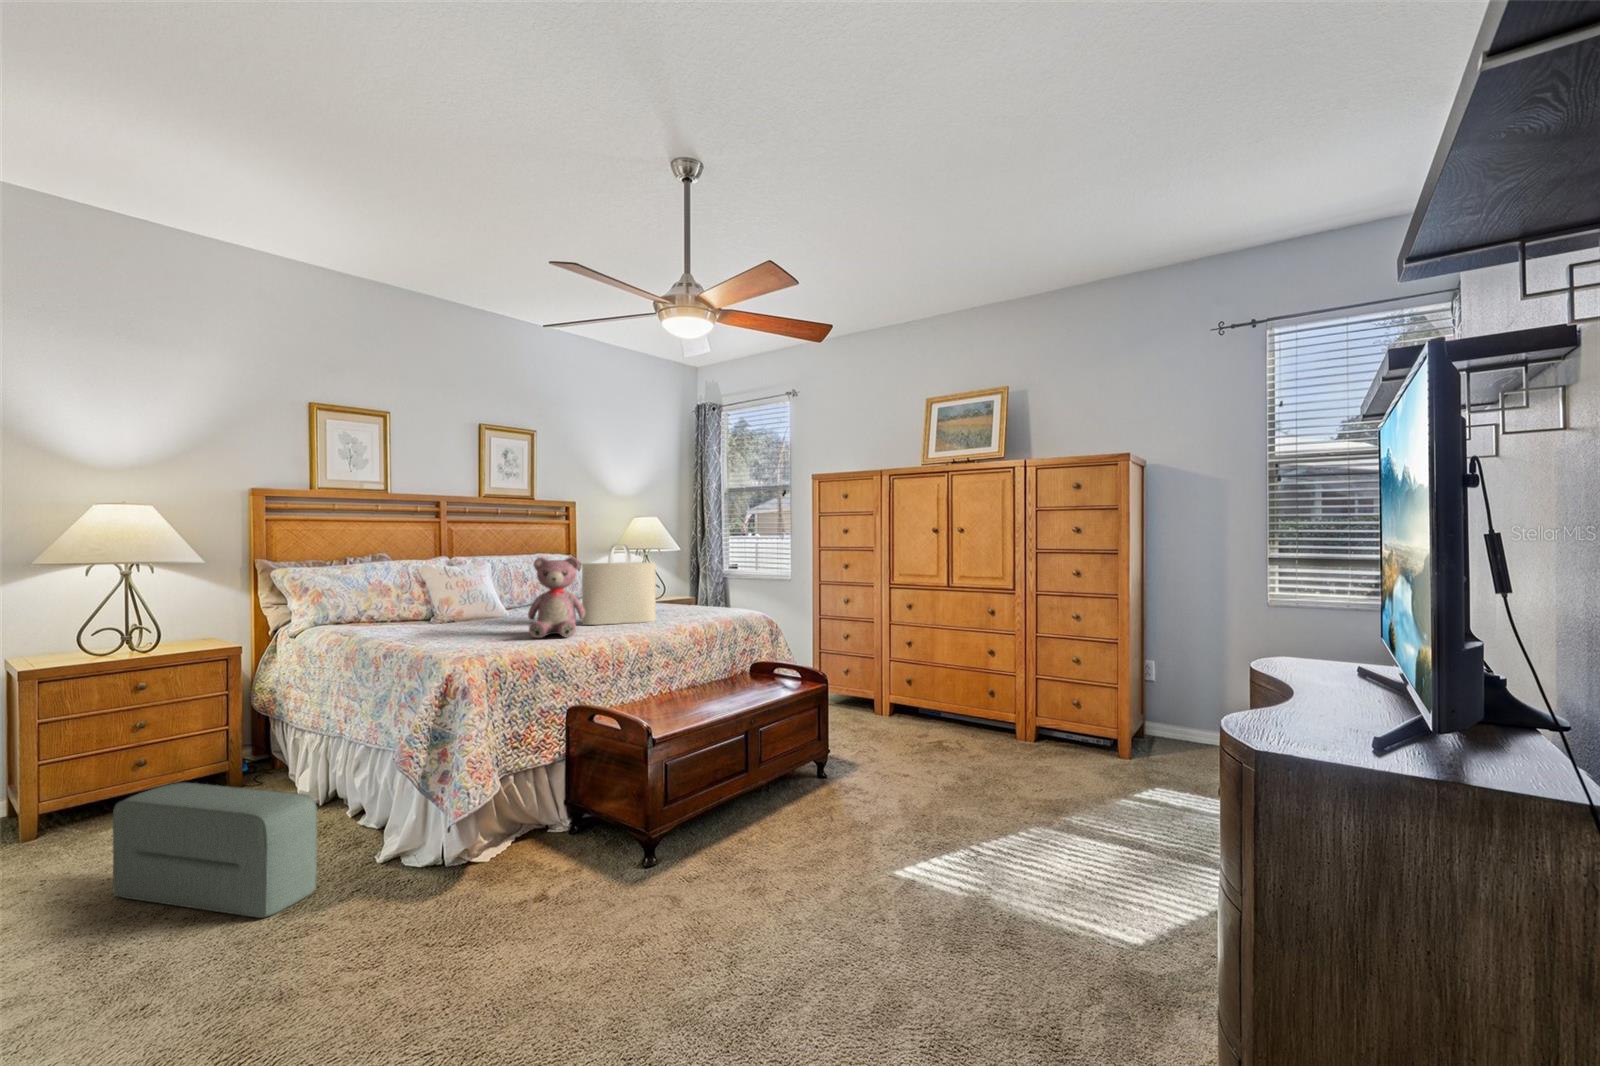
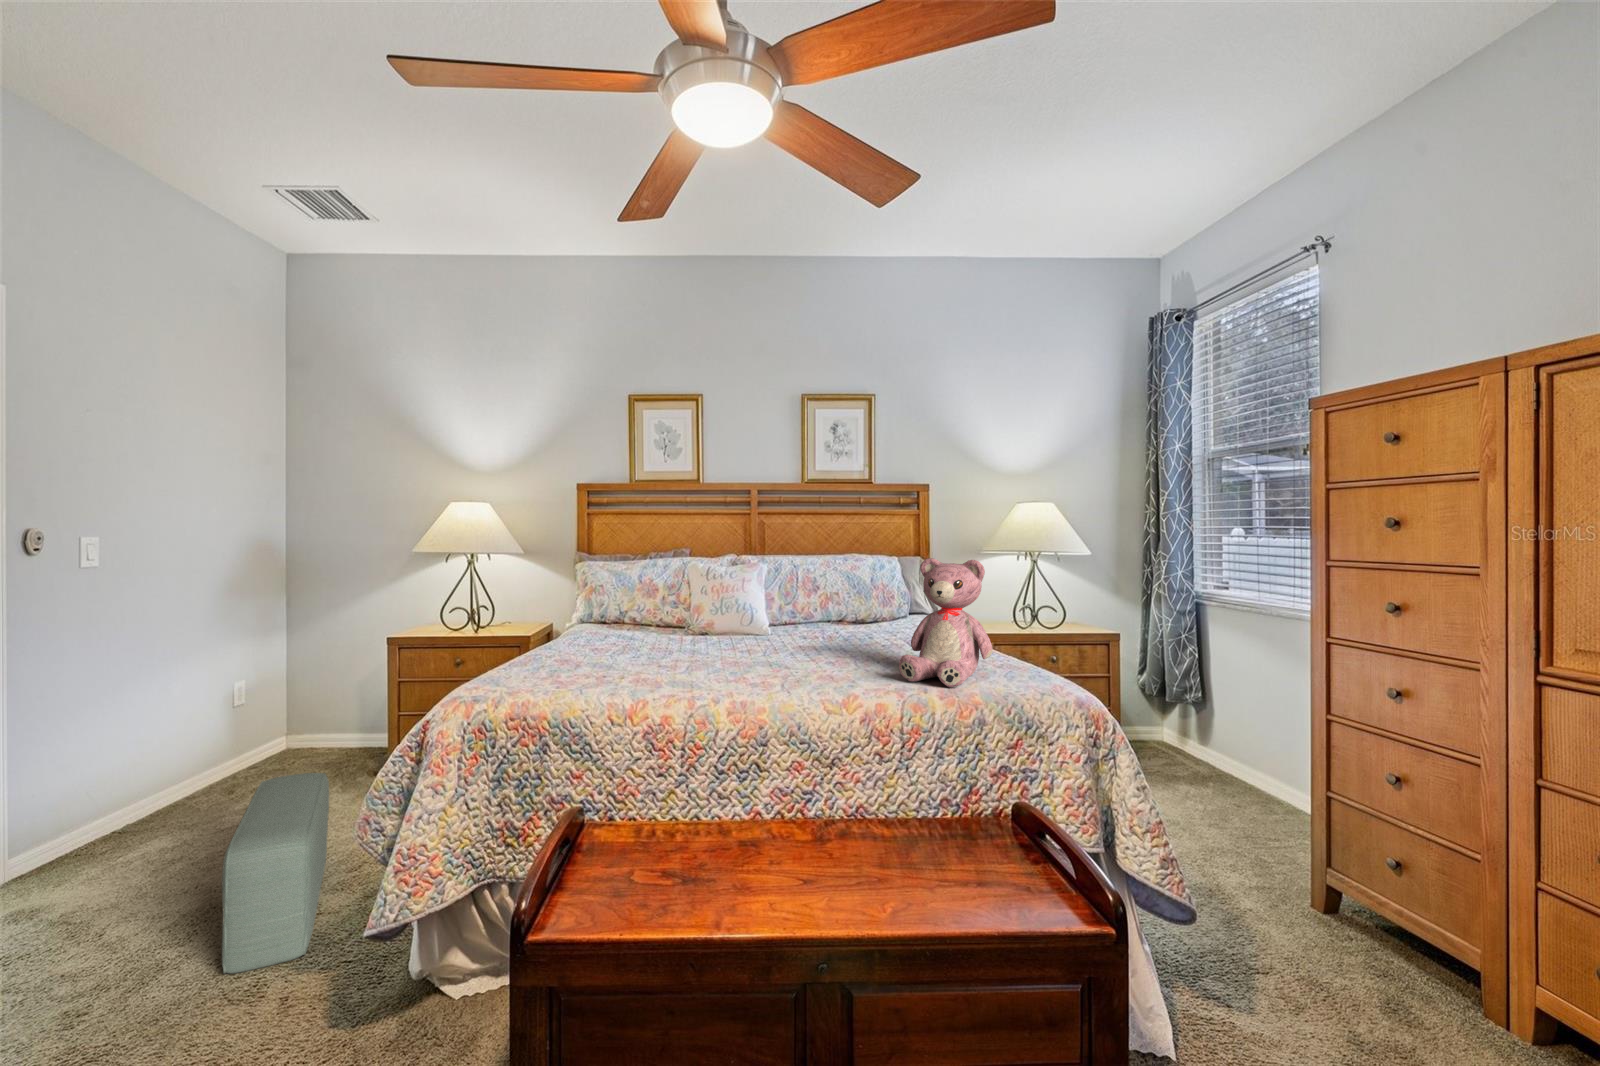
tote bag: present [582,544,656,625] -> none [754,541,864,675]
teddy bear: present [528,557,585,638] -> present [899,558,993,687]

